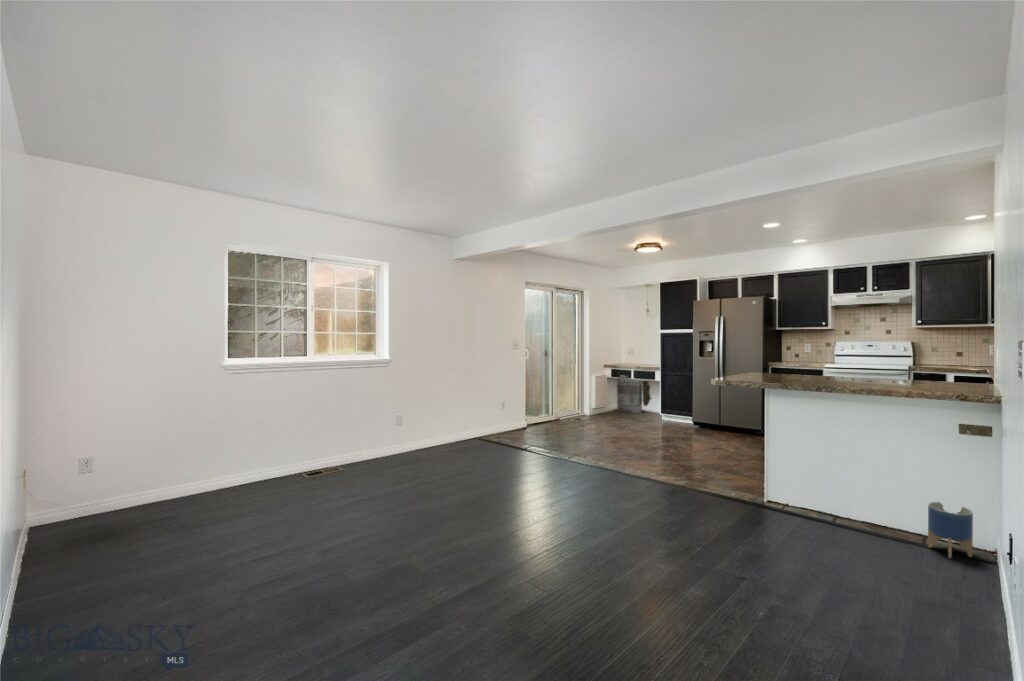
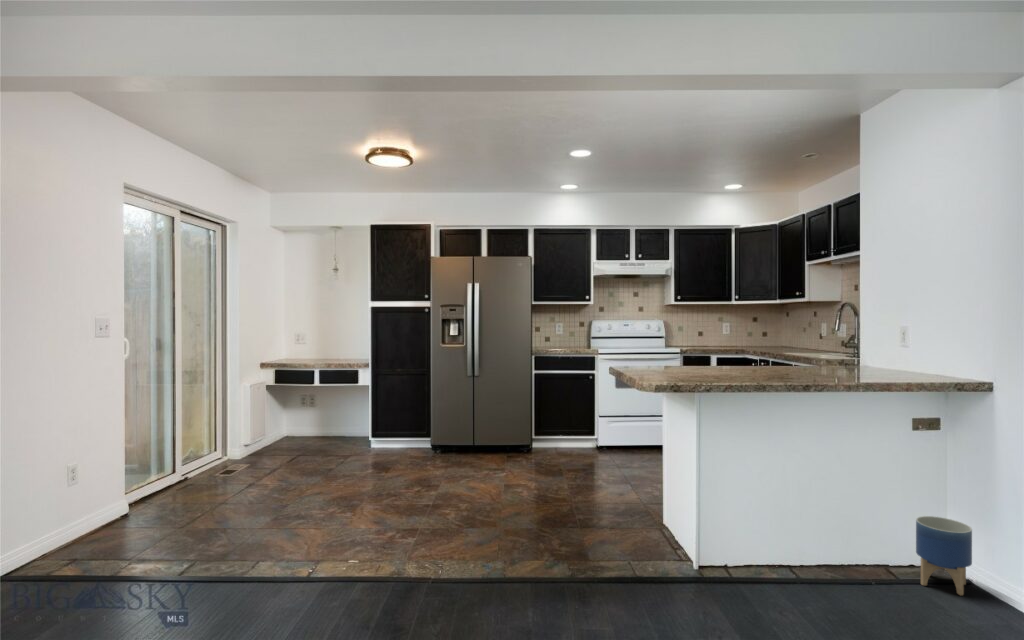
trash can: present [617,375,652,414] -> none [286,376,347,446]

